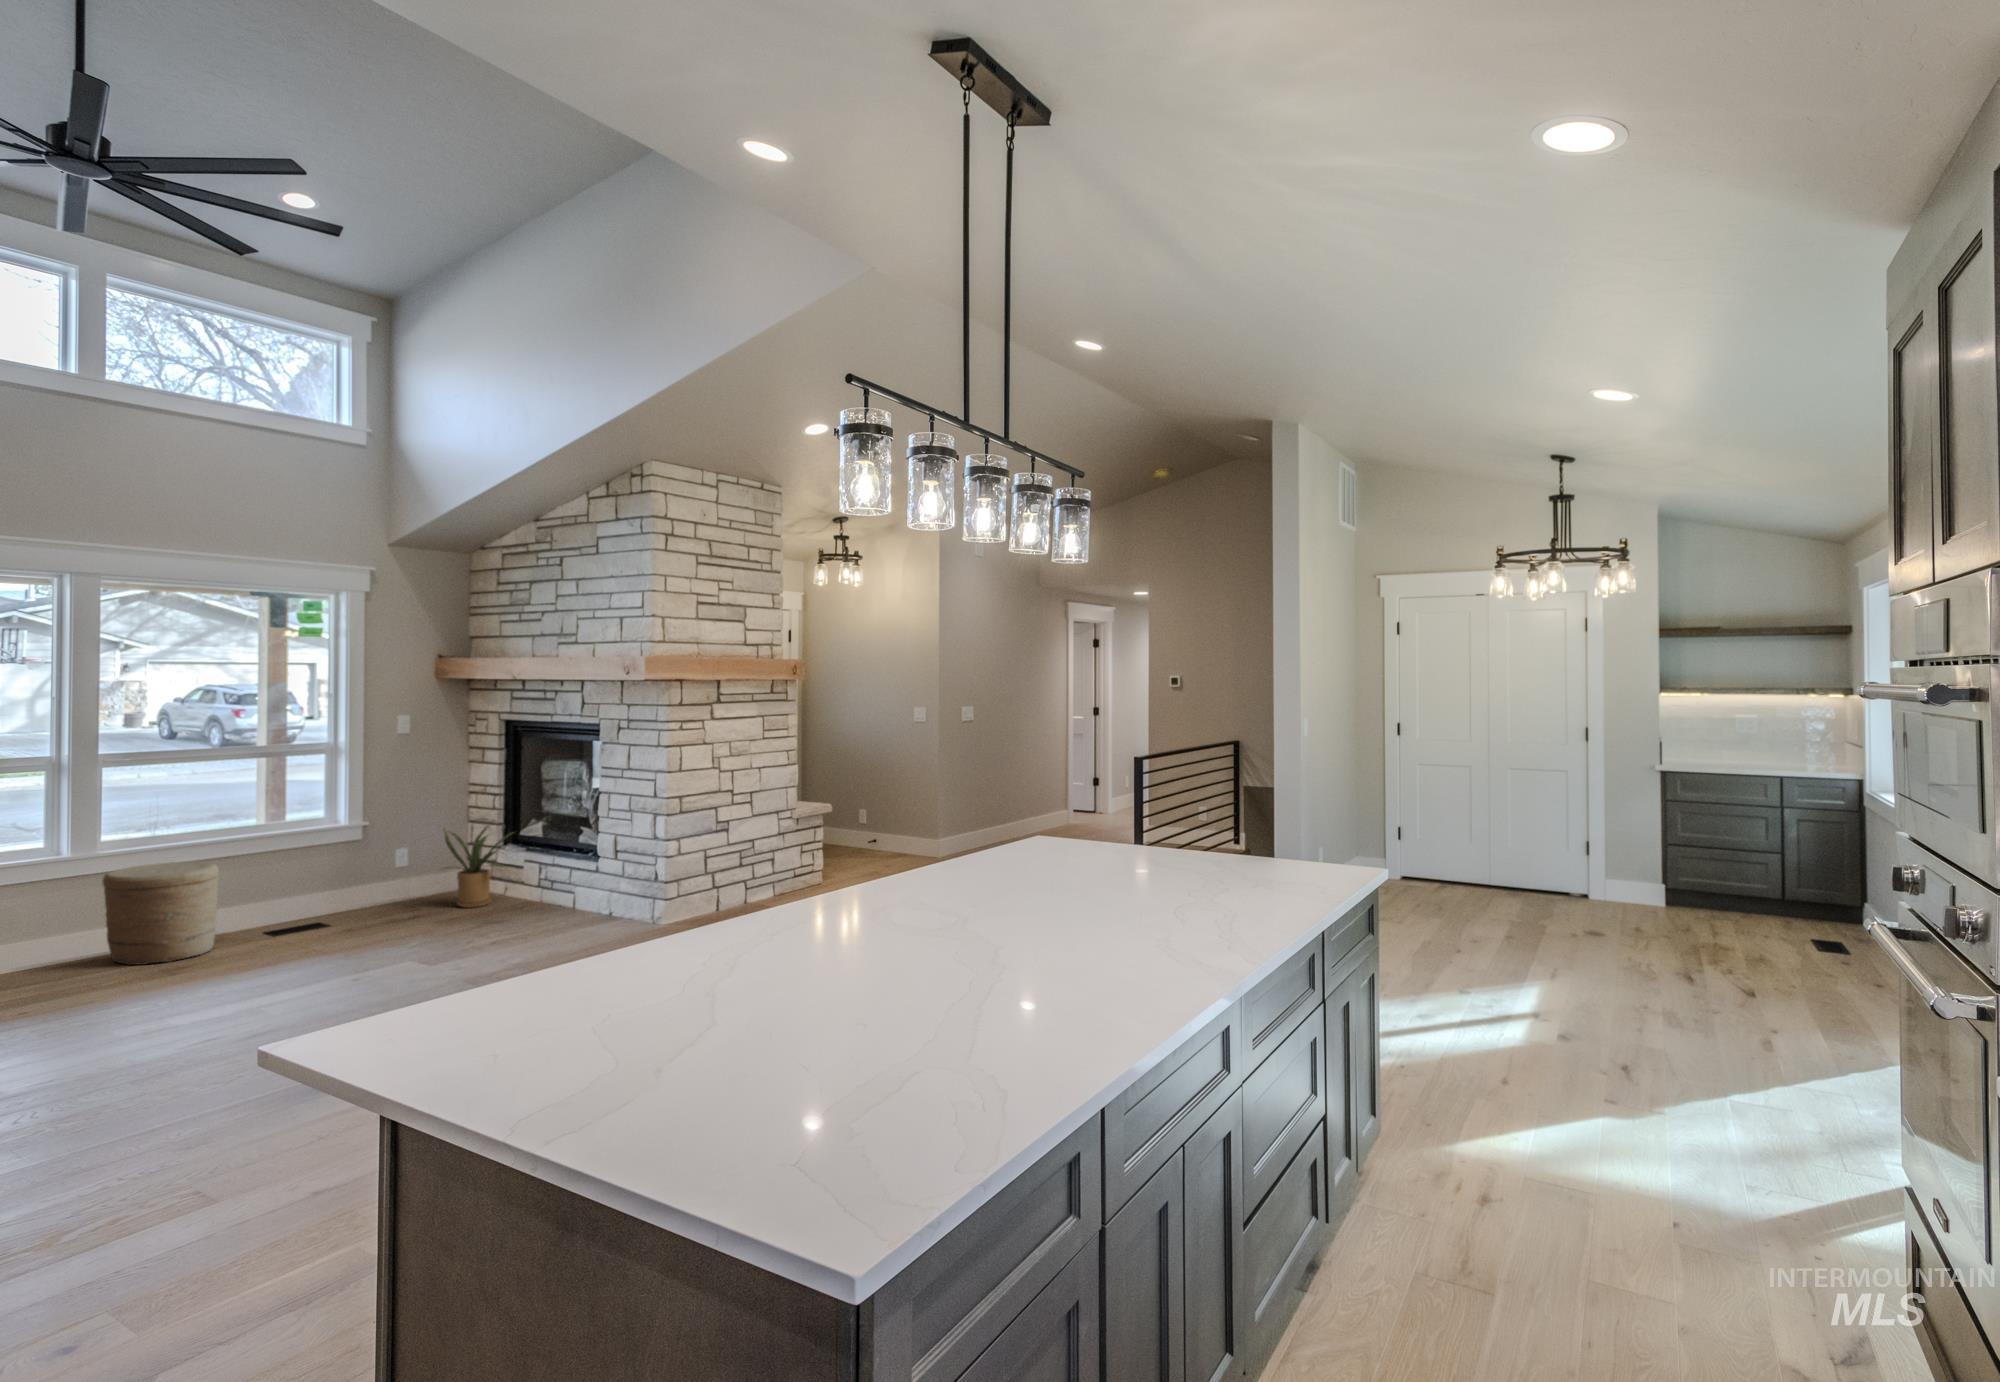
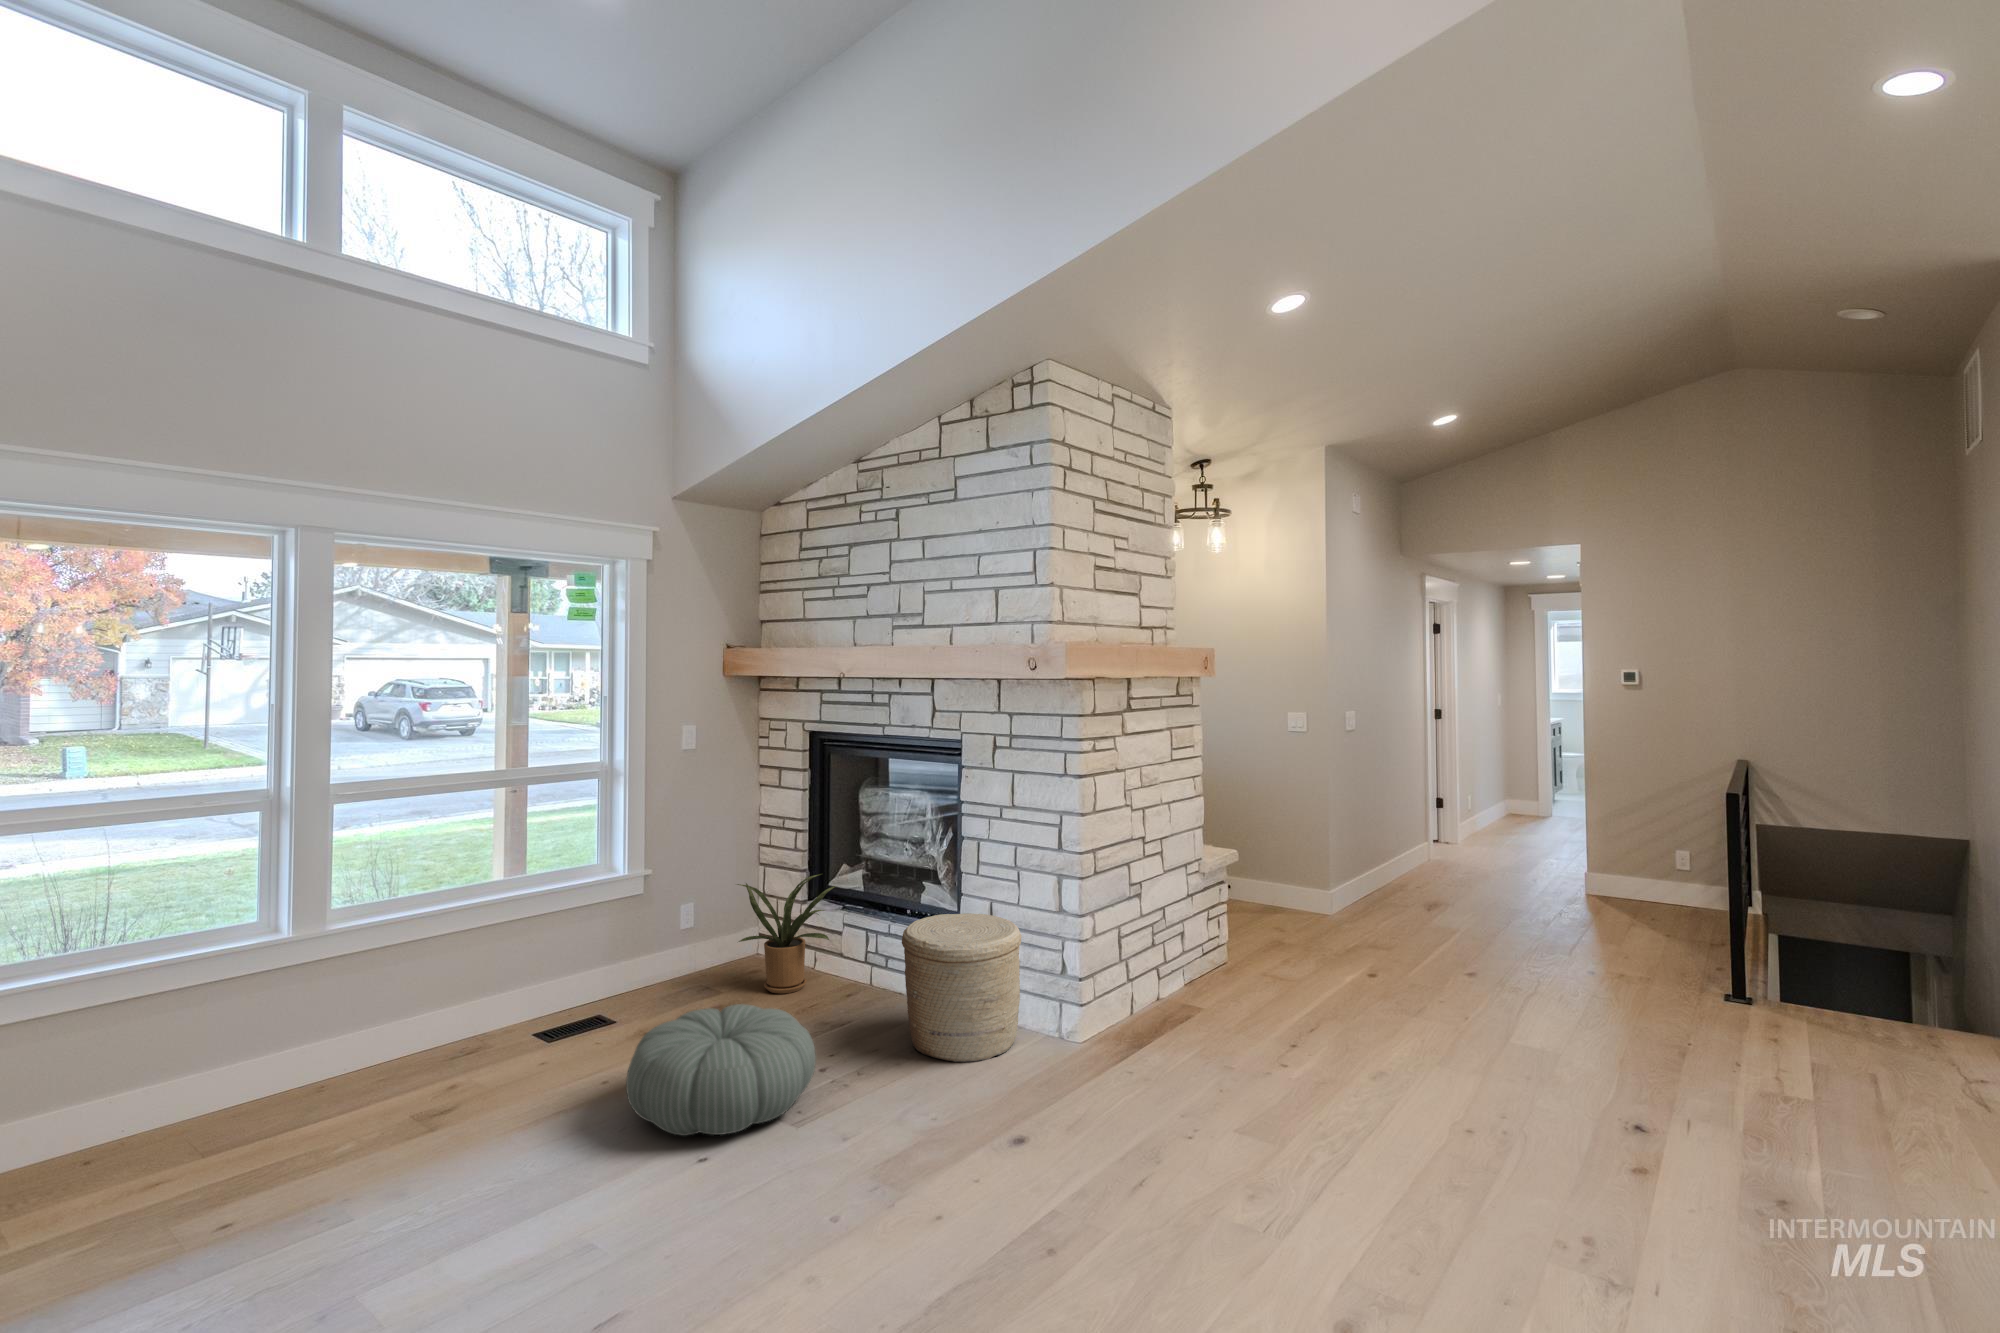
woven basket: present [103,861,219,965] -> present [902,913,1021,1062]
pouf: none [322,895,463,966] -> present [626,1004,816,1136]

